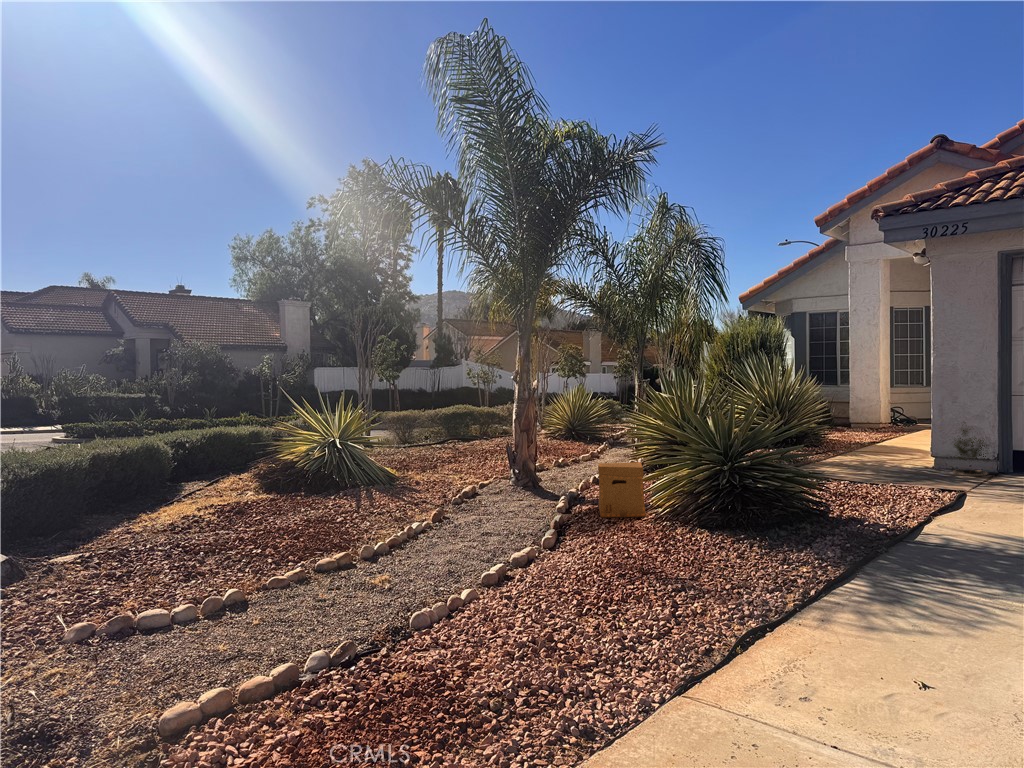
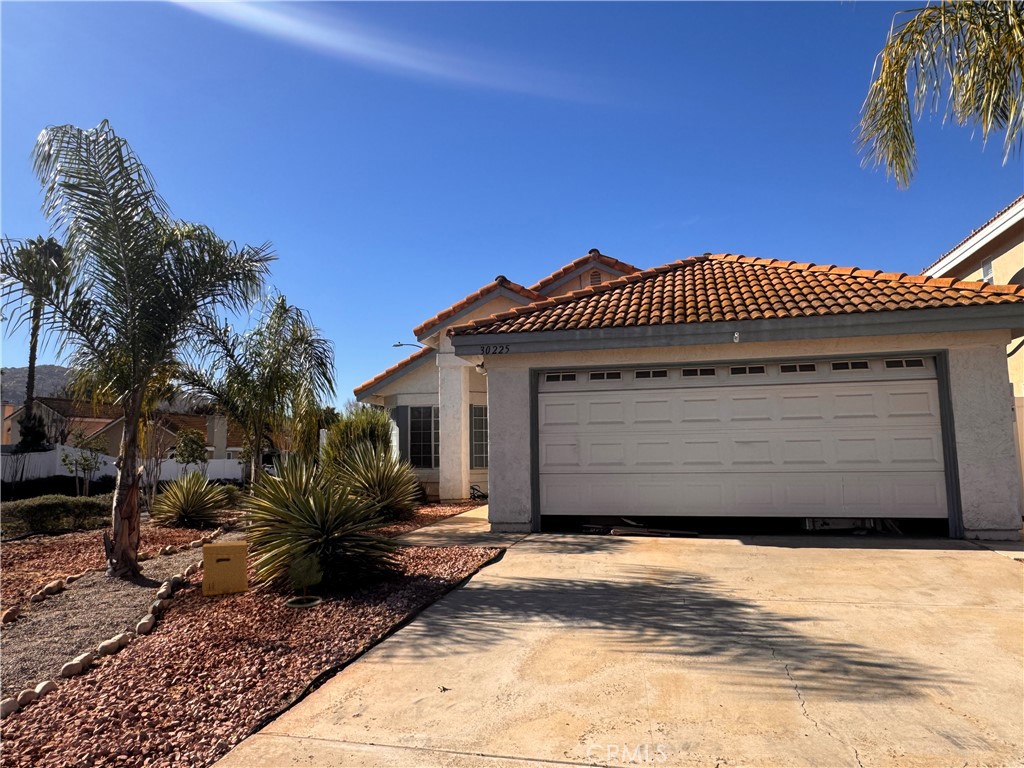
potted tree: present [954,428,987,476] -> present [286,546,322,608]

